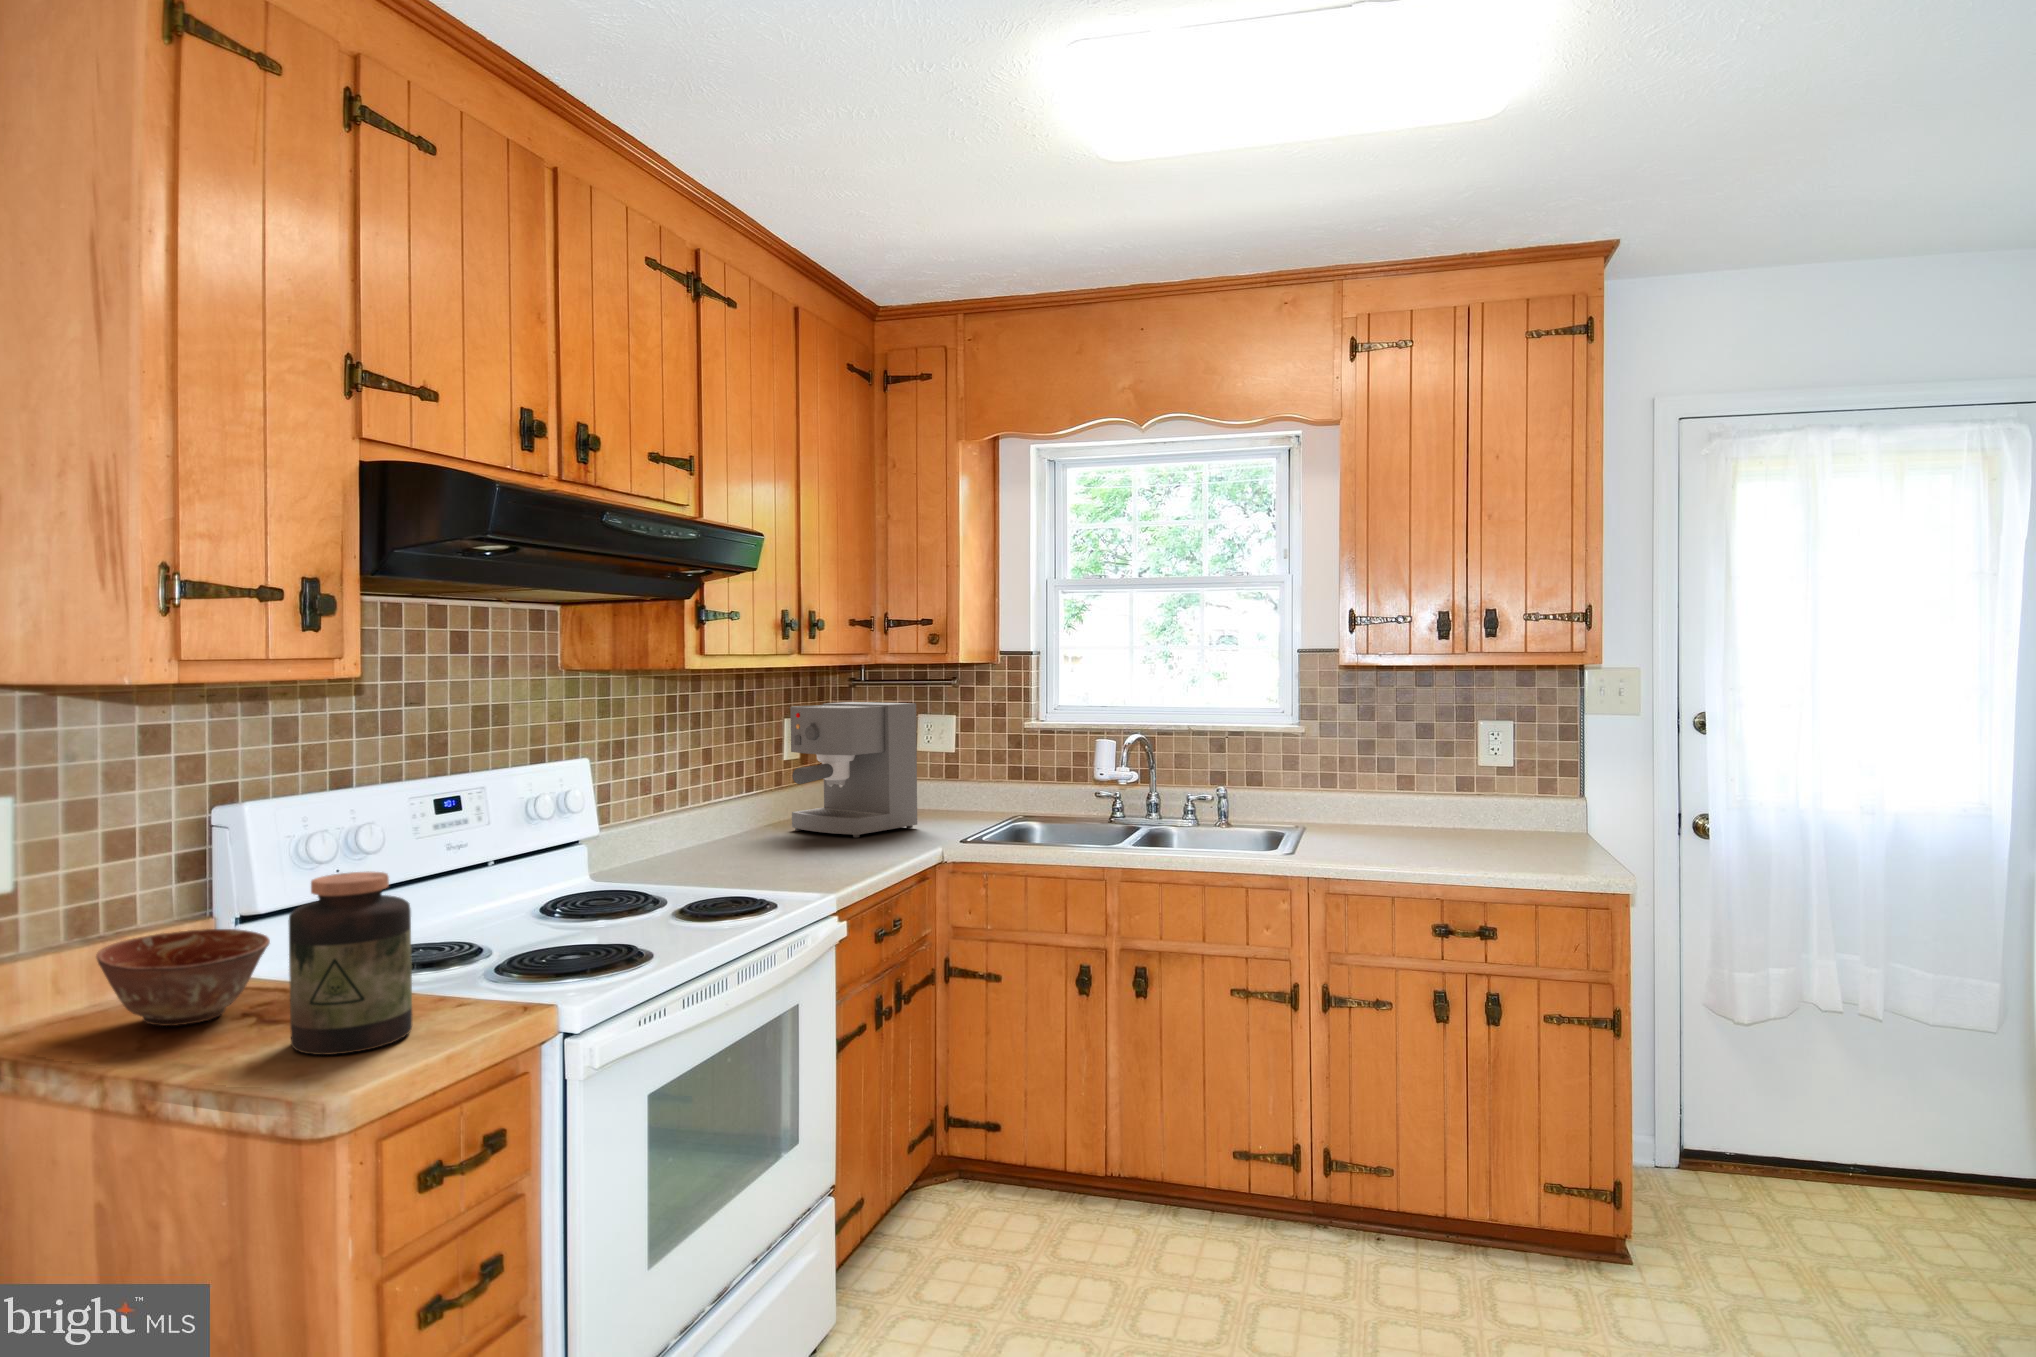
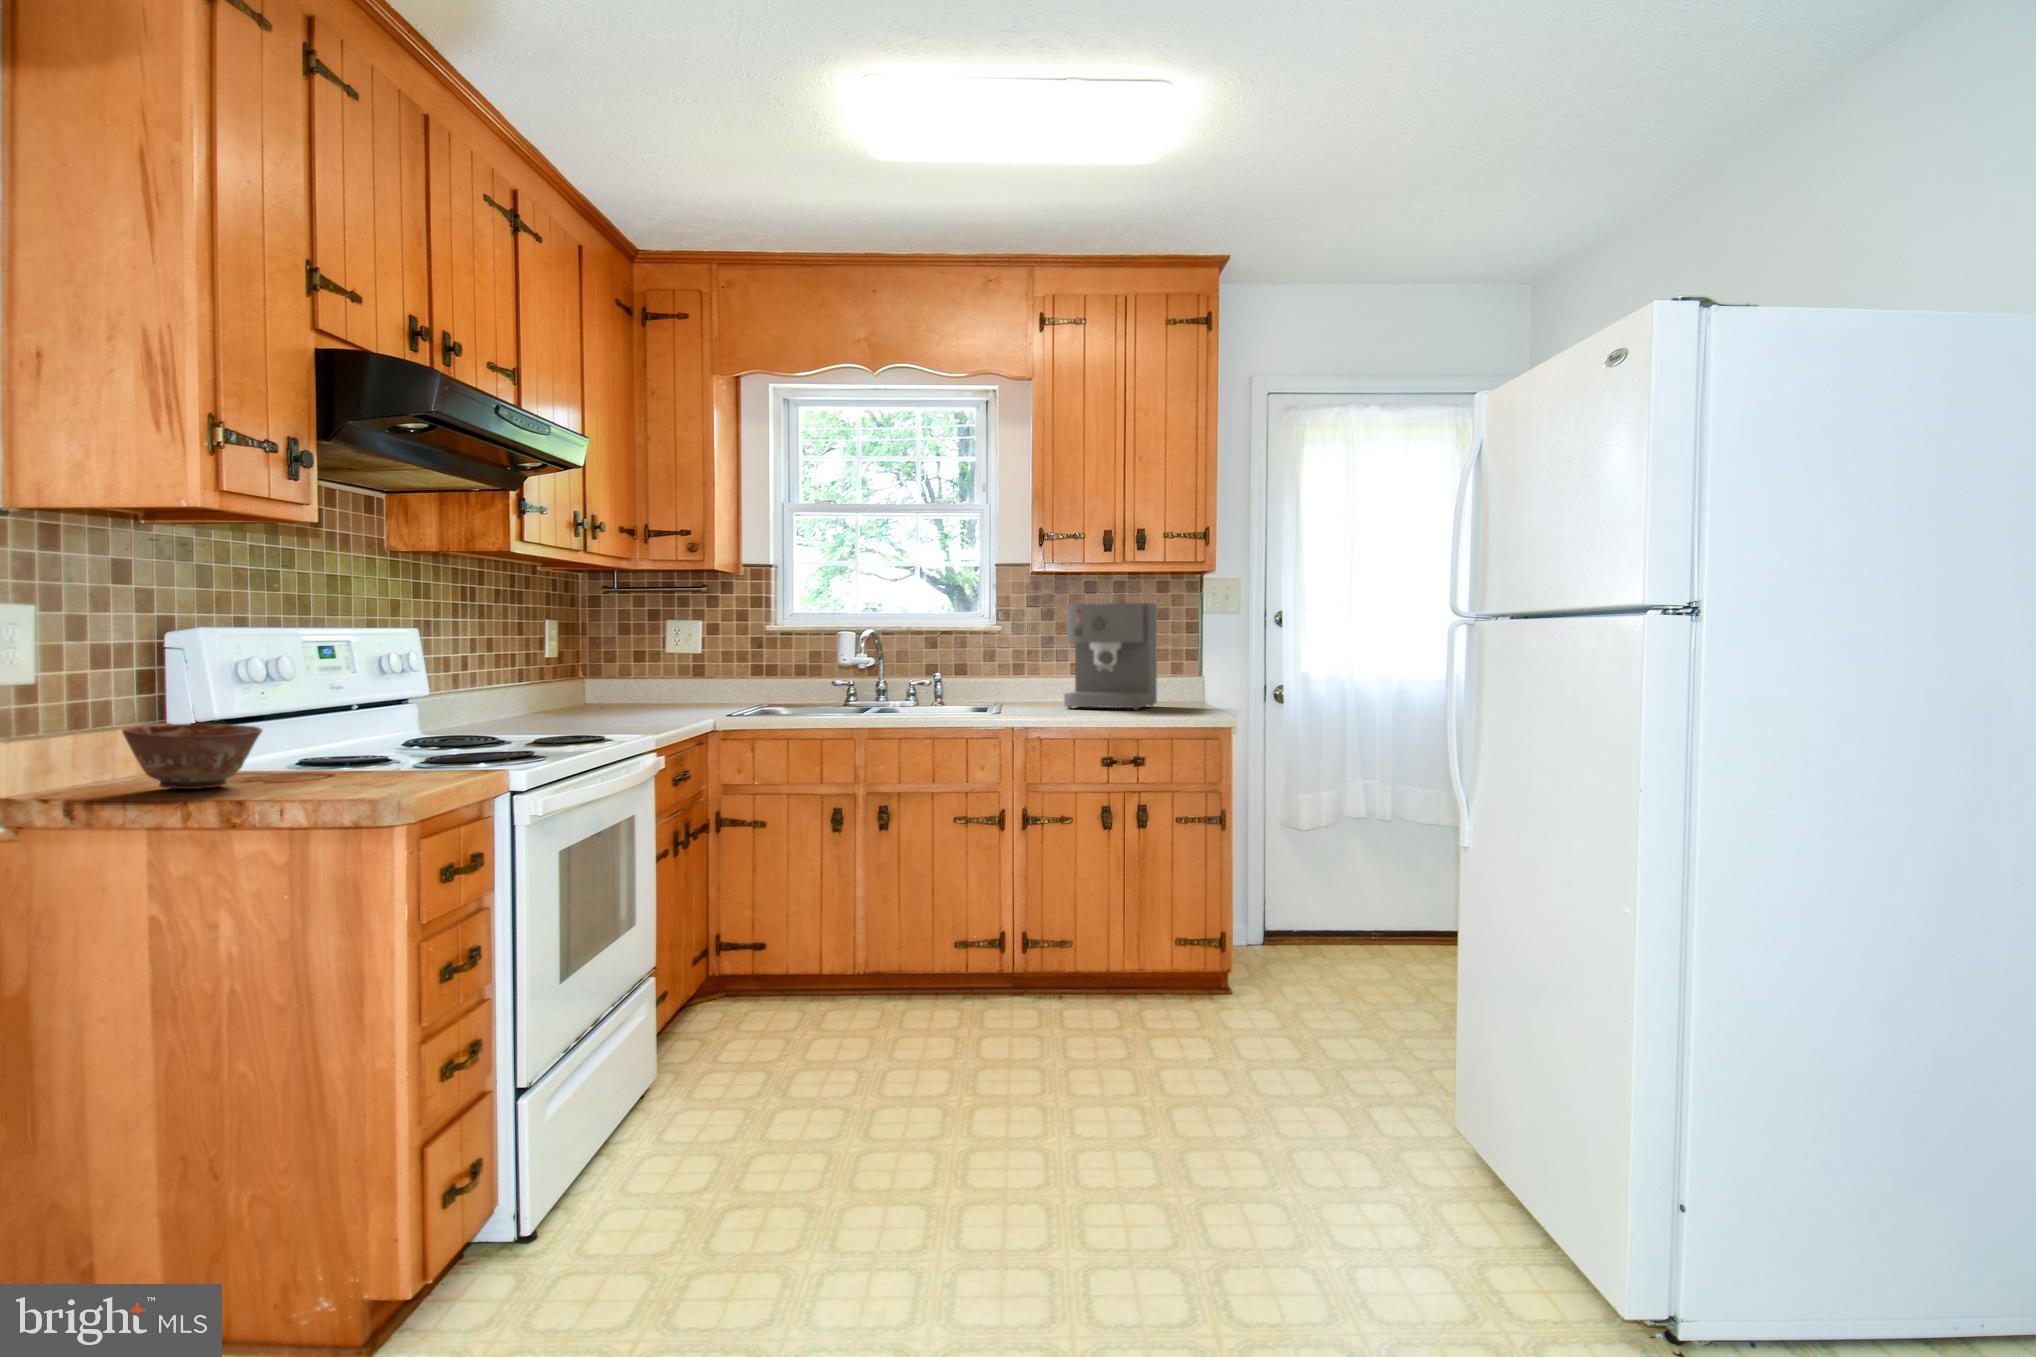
coffee maker: present [790,702,917,837] -> present [1064,603,1157,710]
jar: present [289,872,412,1055] -> none [317,663,412,792]

